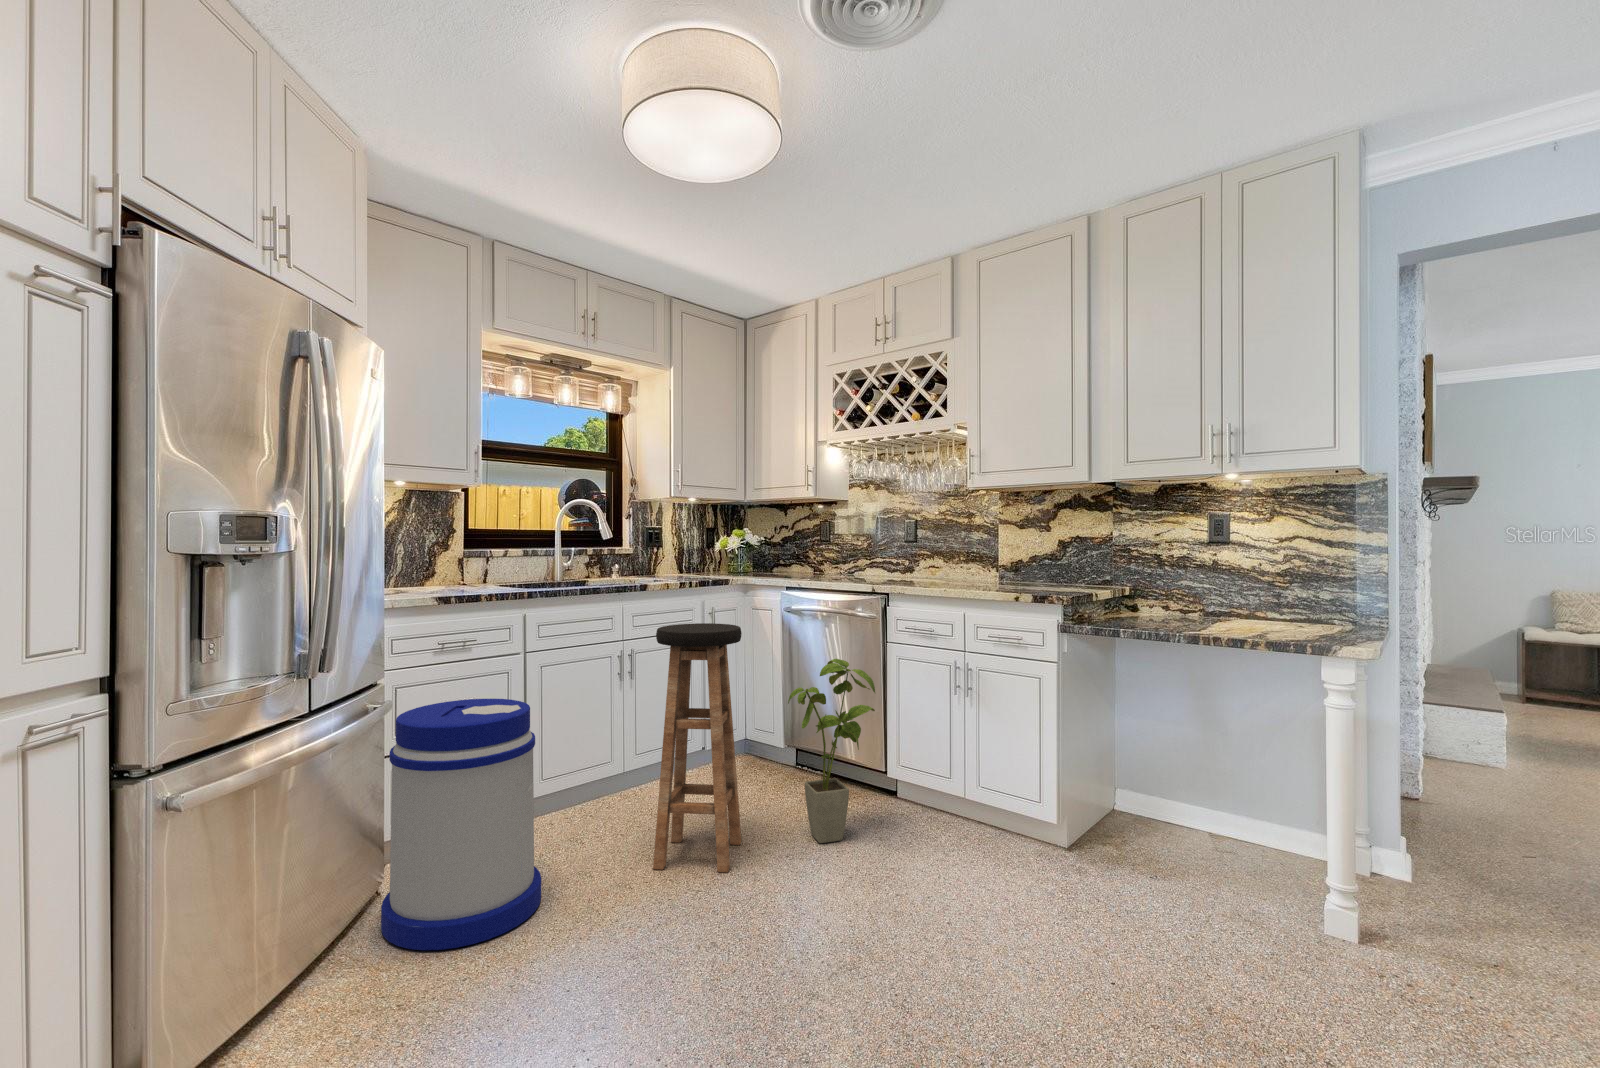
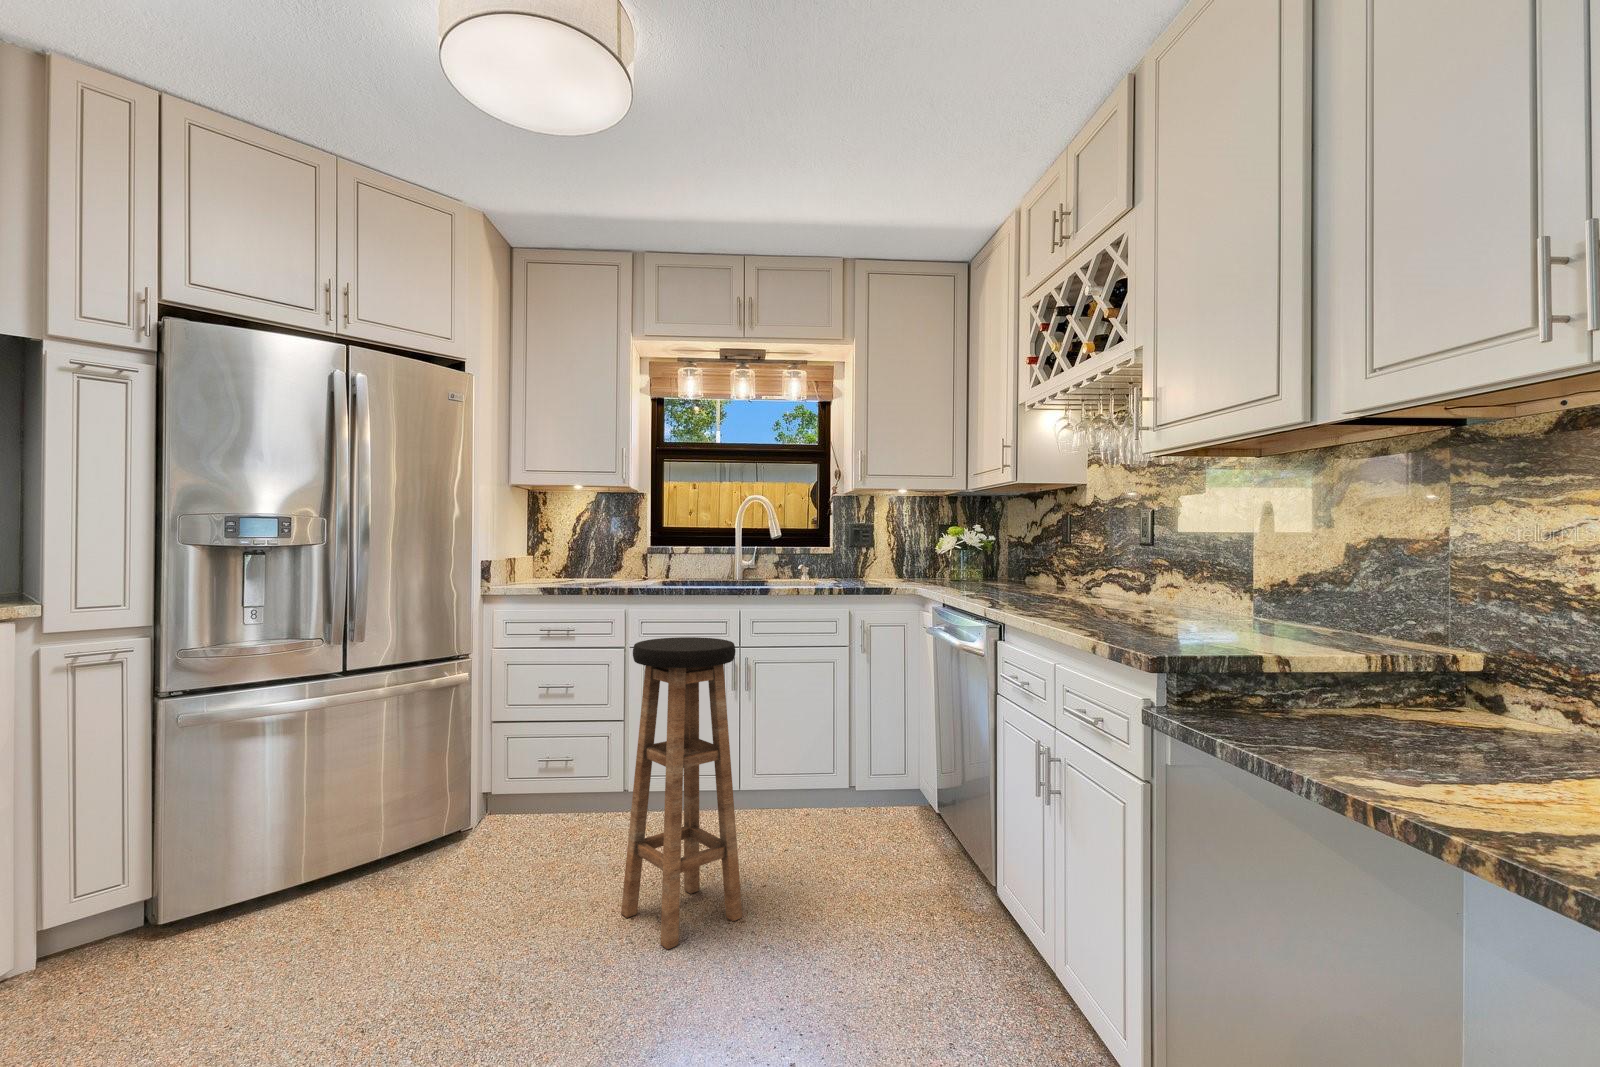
house plant: present [788,659,875,843] -> none [788,707,924,966]
trash can: present [381,699,541,950] -> none [374,688,527,924]

